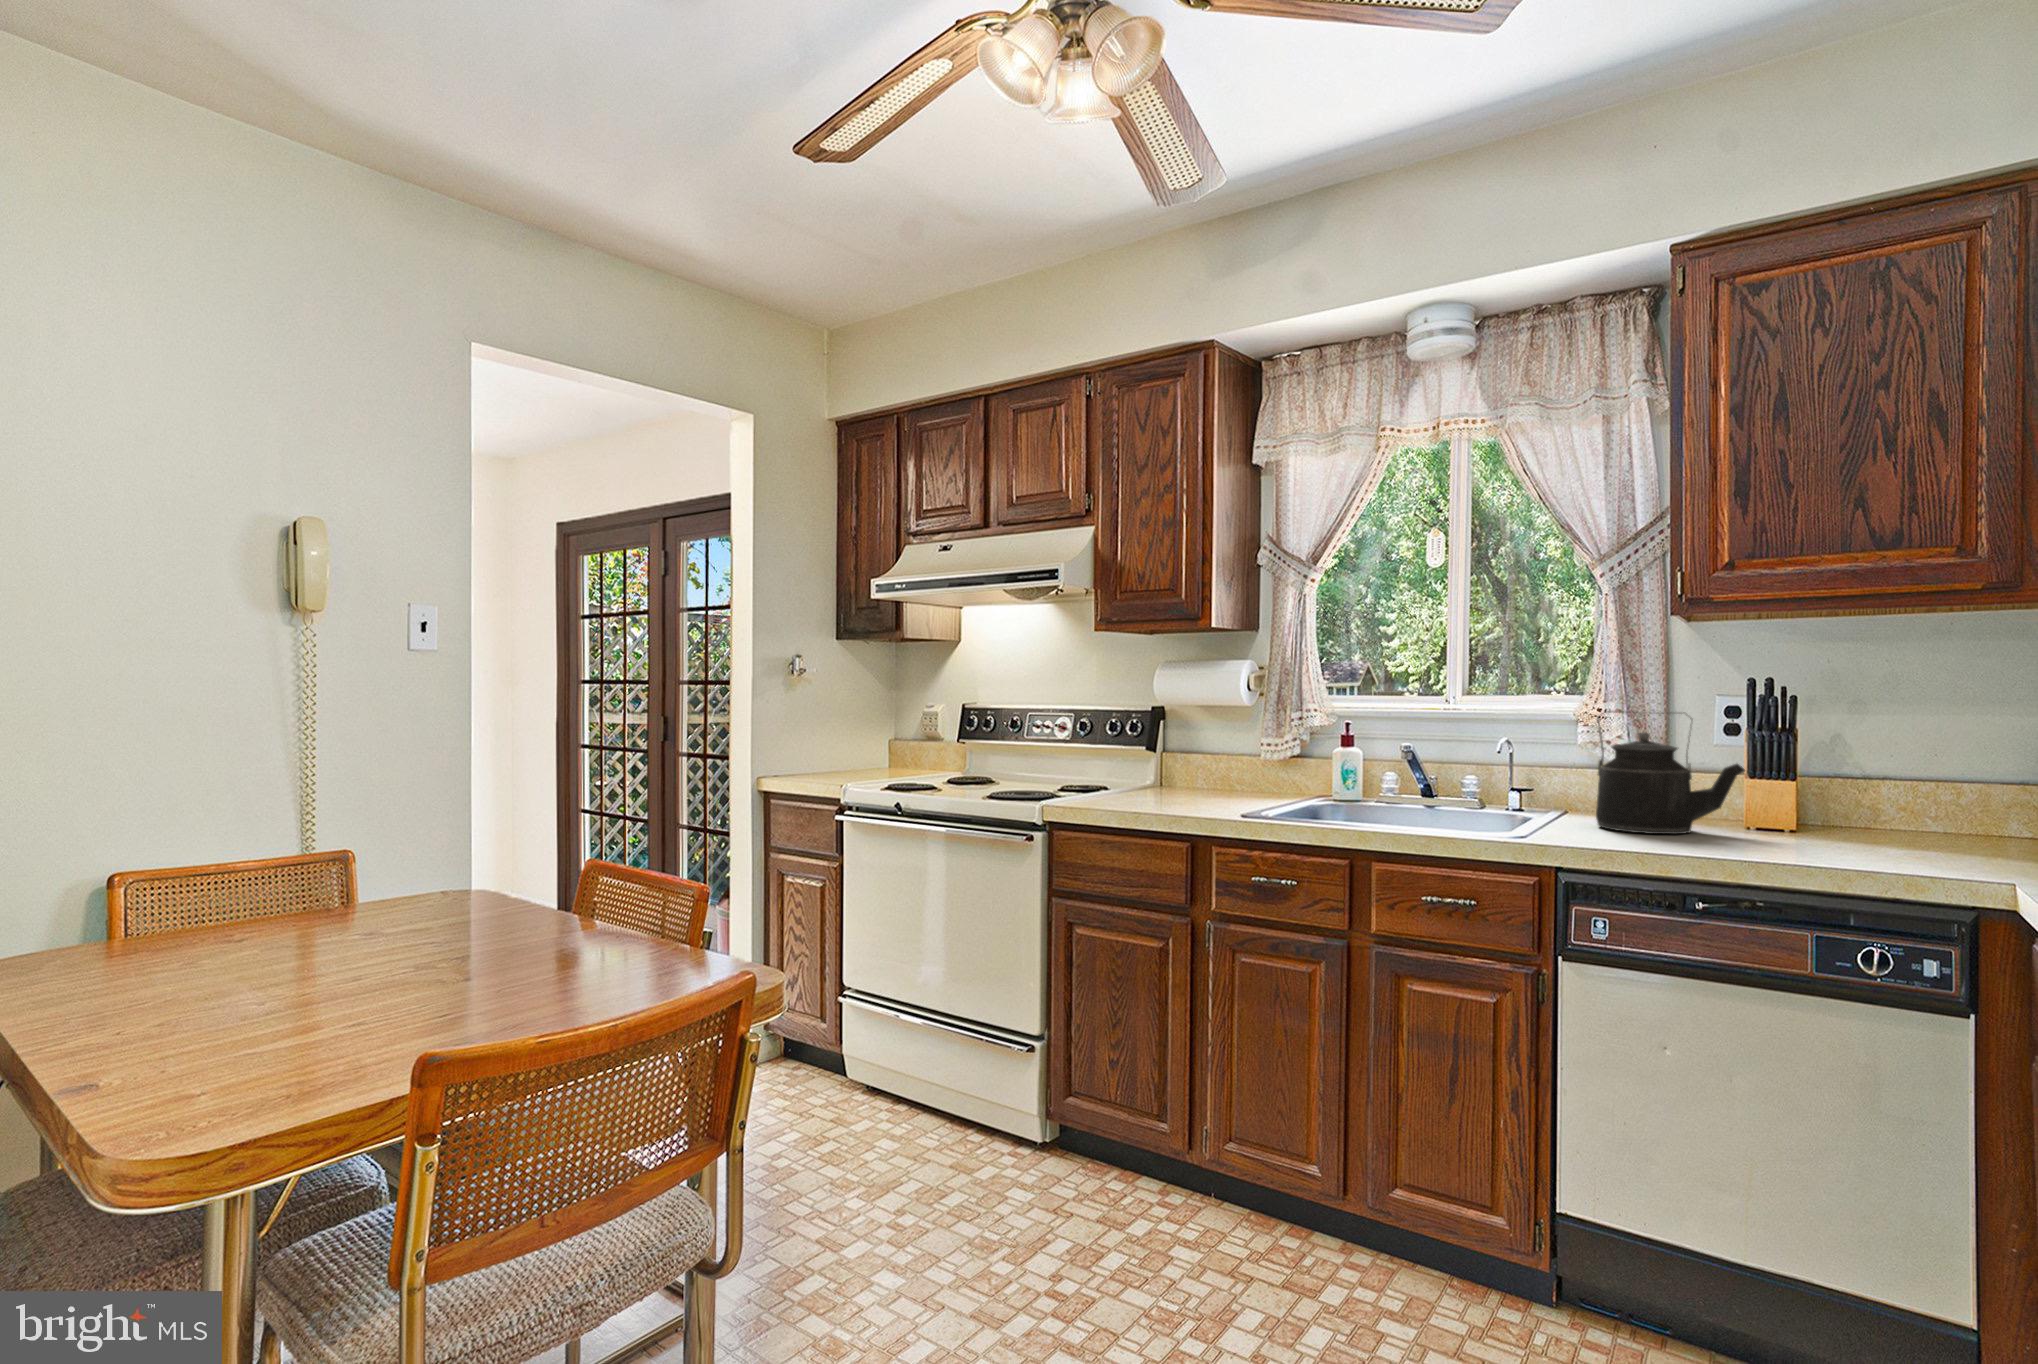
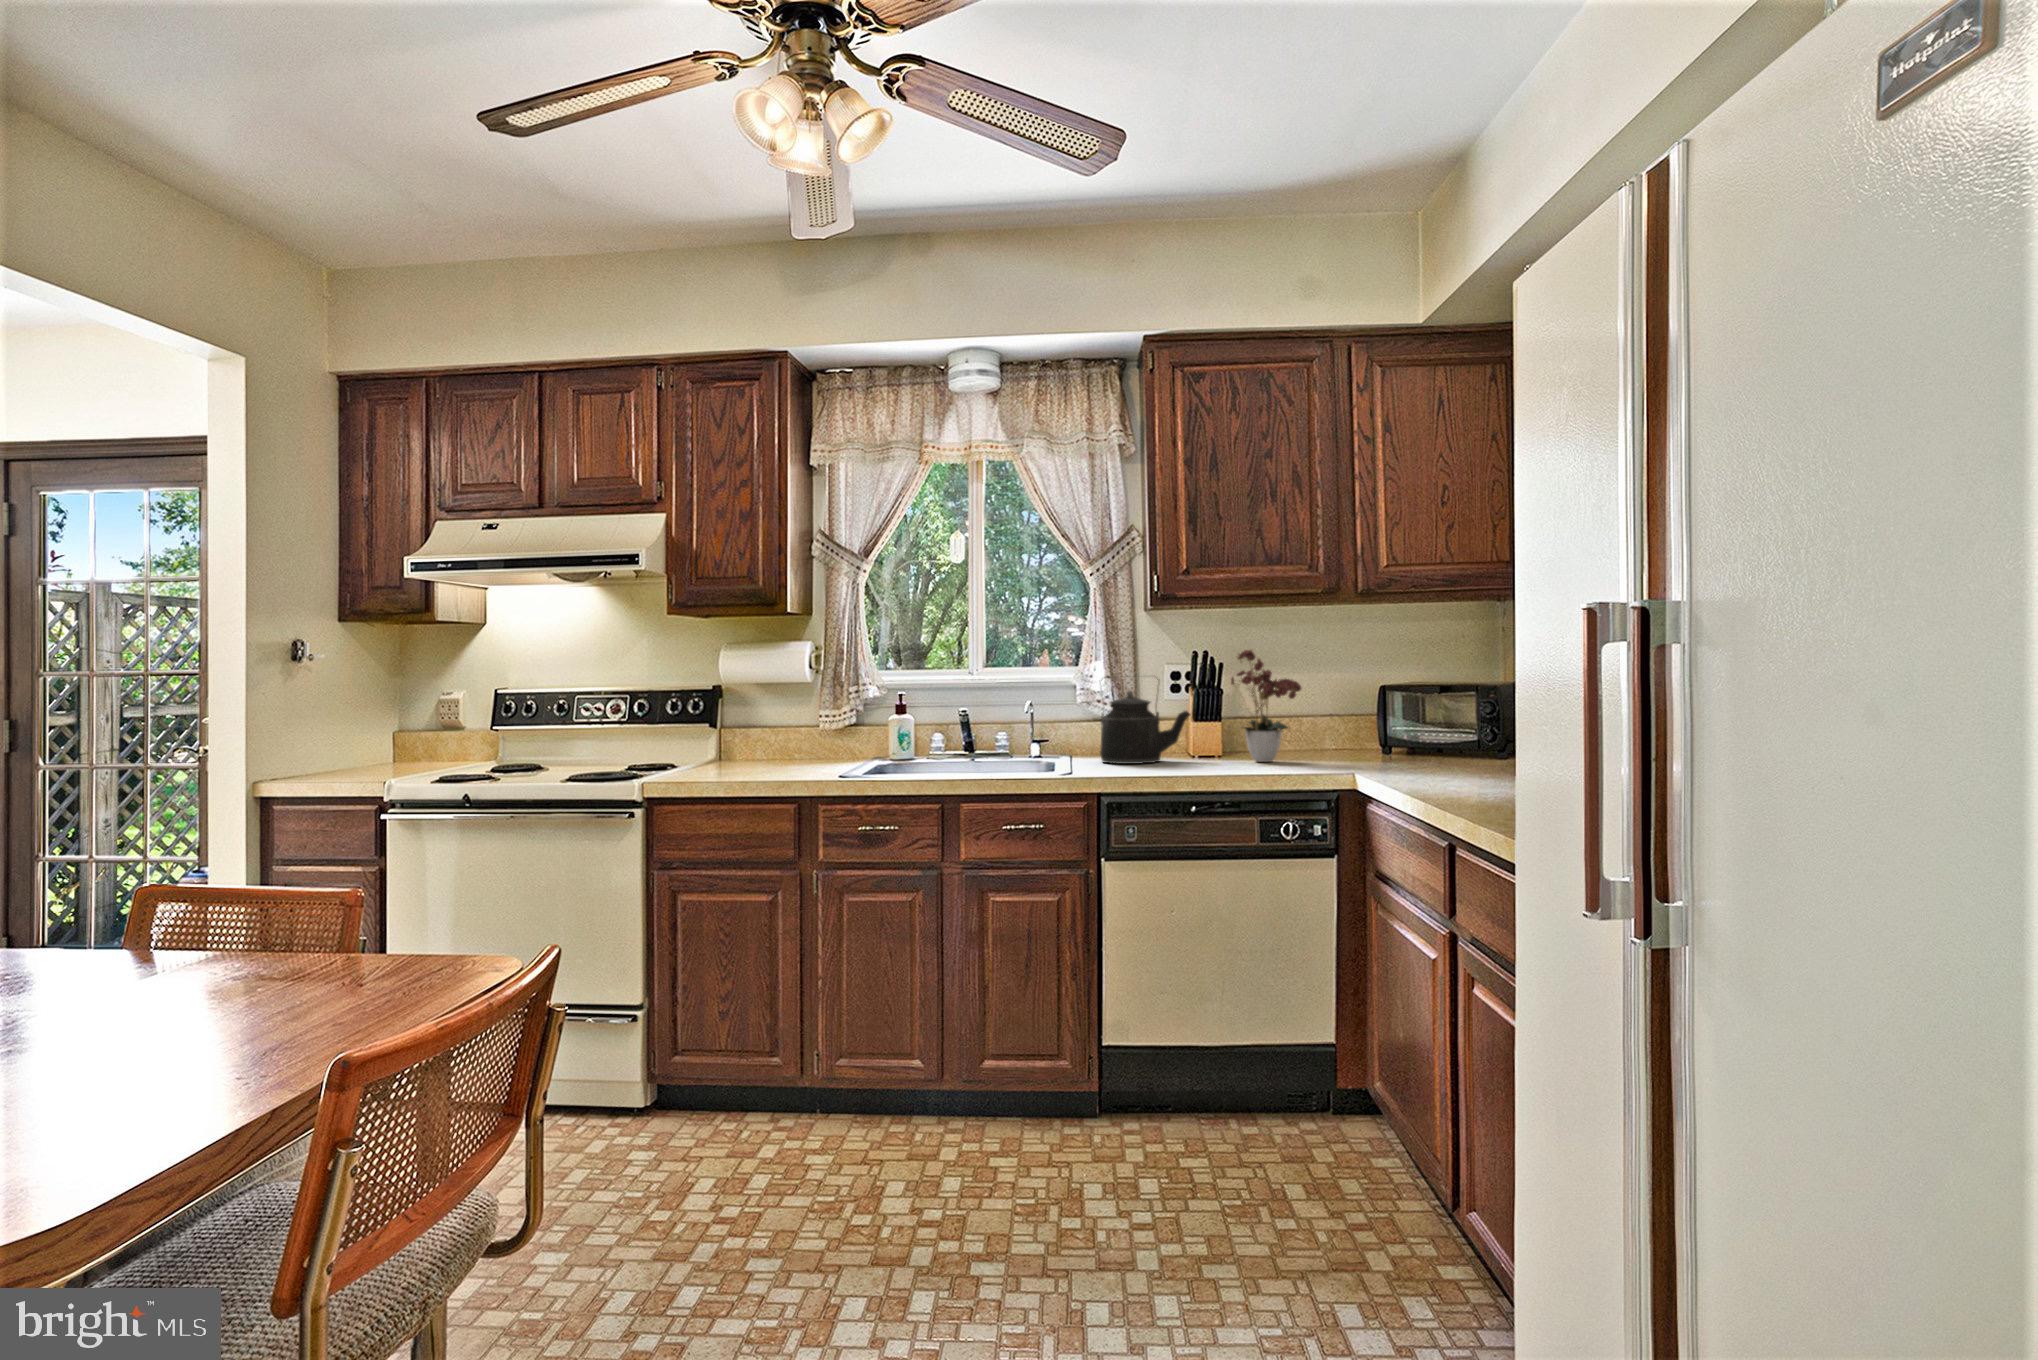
flower arrangement: none [1804,670,1964,851] -> present [1231,650,1301,762]

